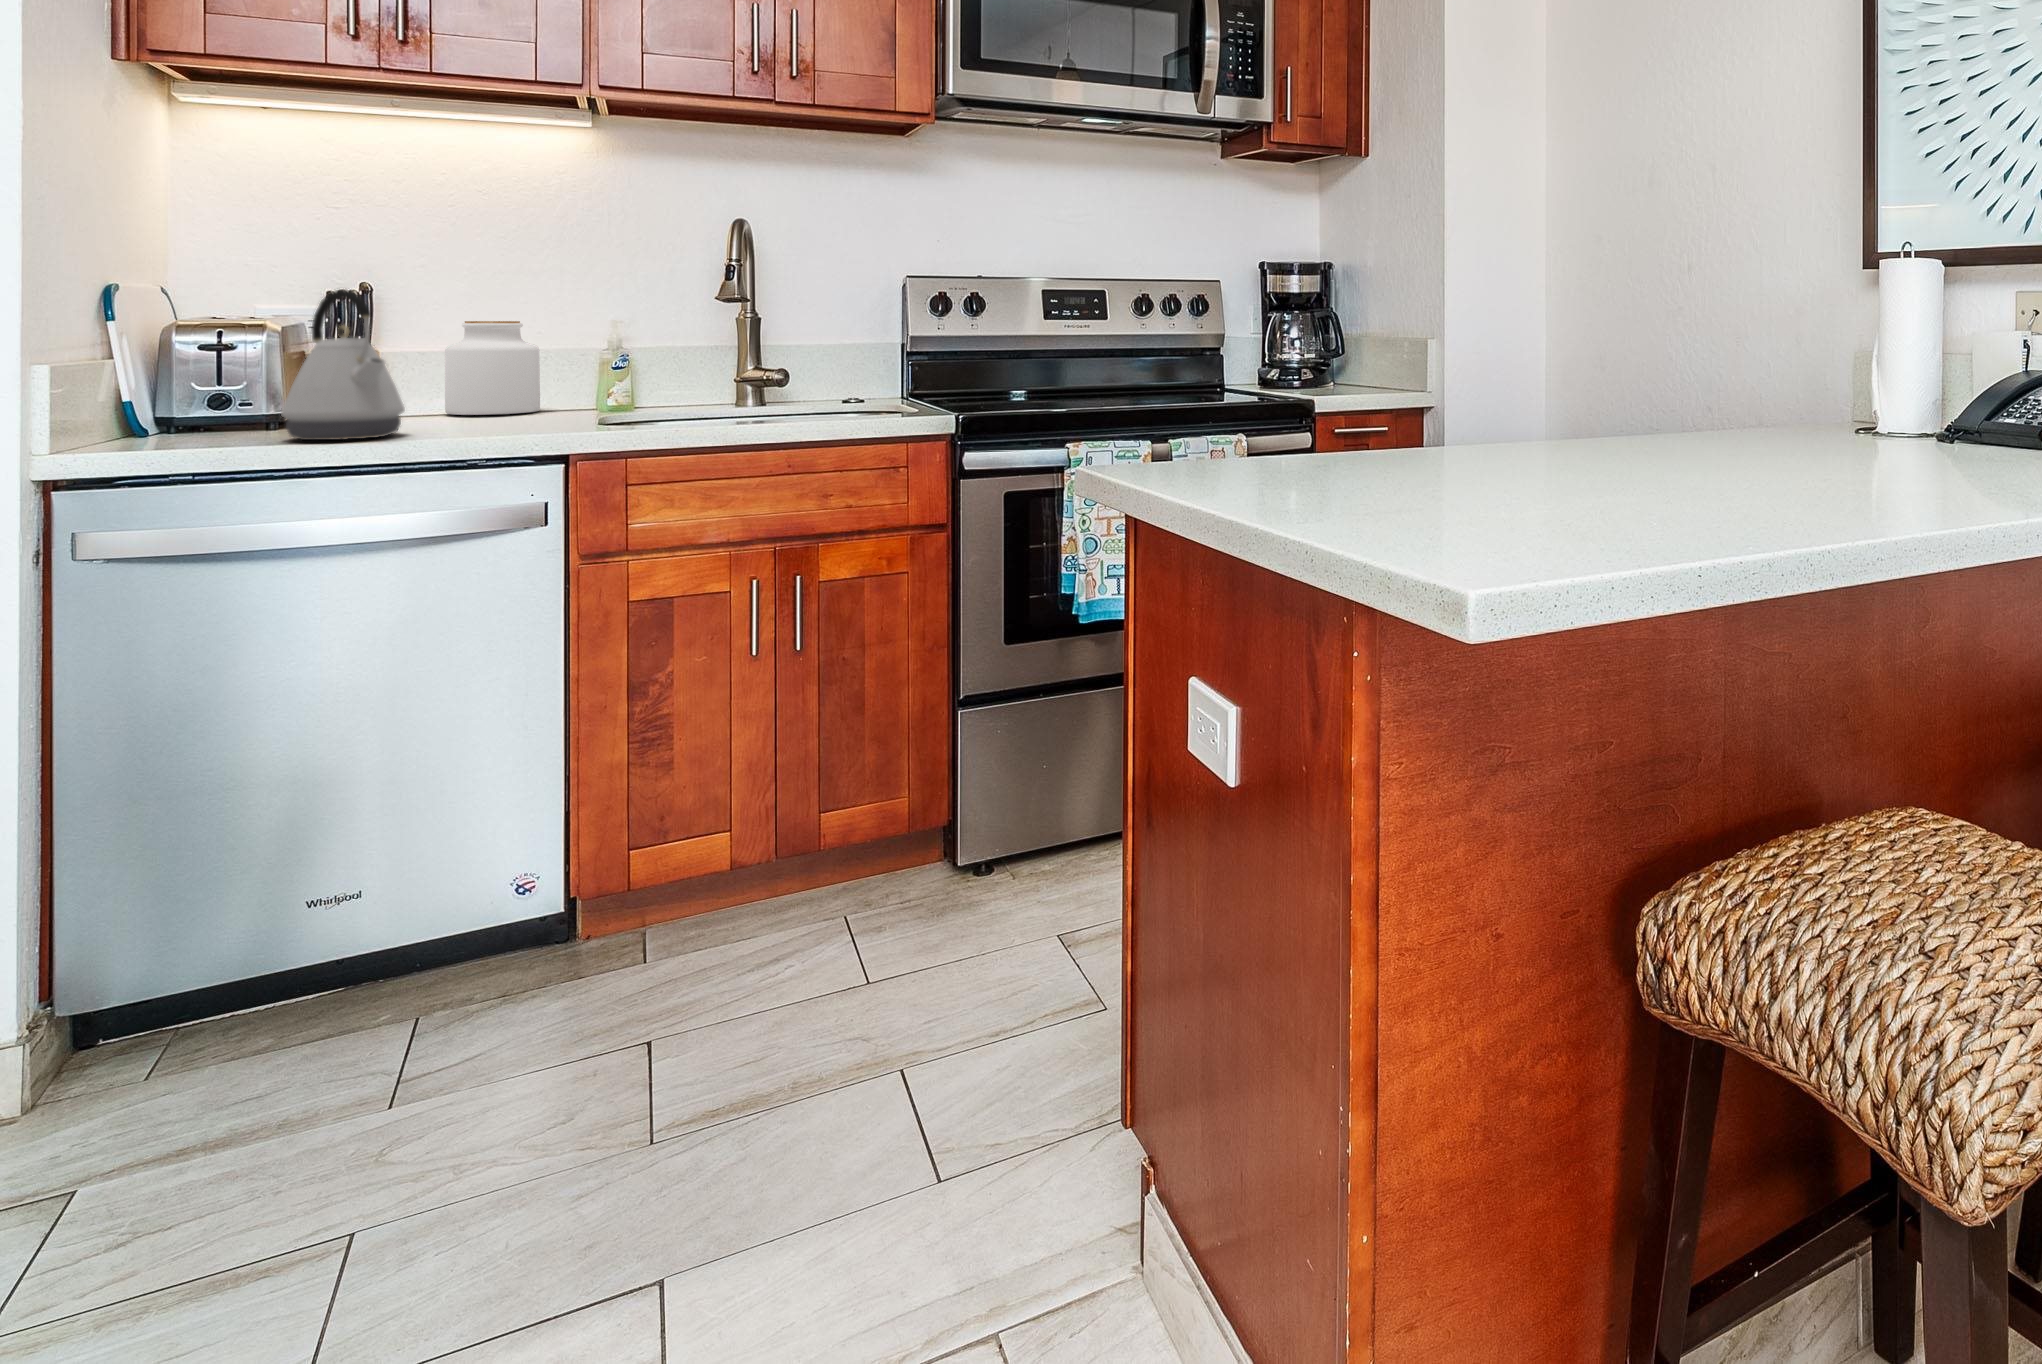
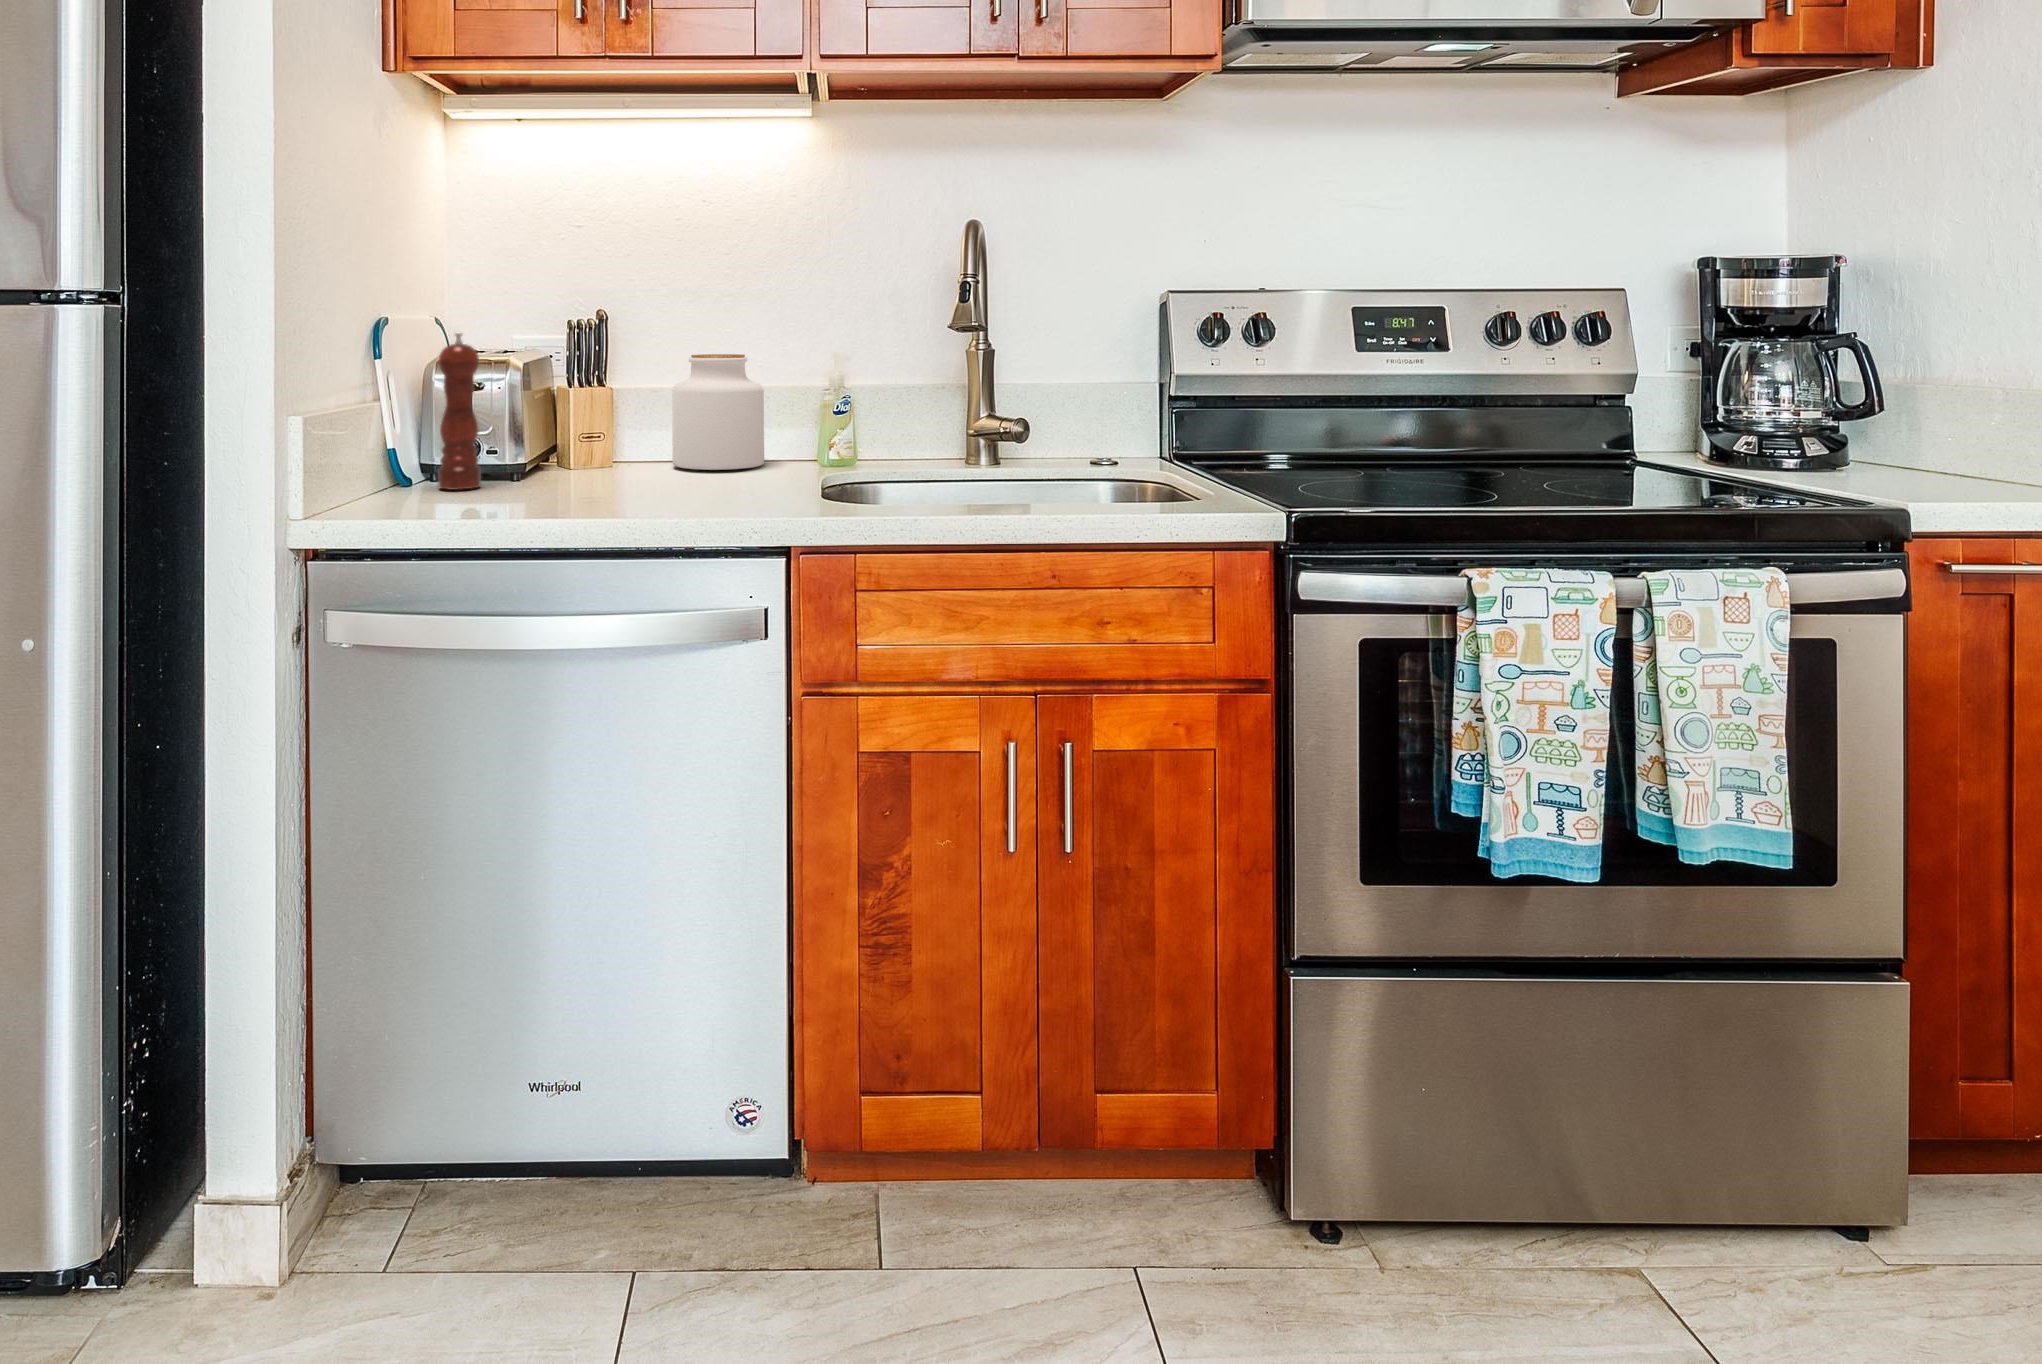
kettle: present [281,289,405,440] -> none [506,322,623,510]
pepper mill: none [189,298,239,435] -> present [438,333,481,490]

